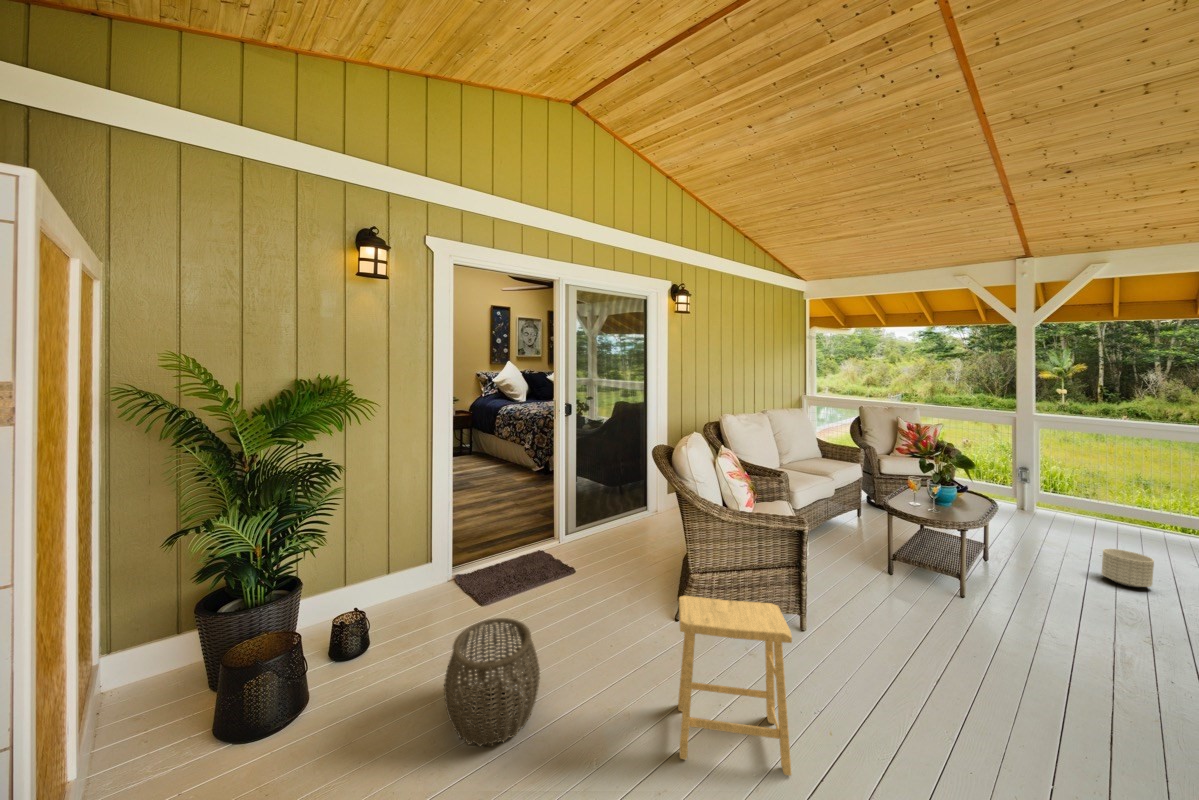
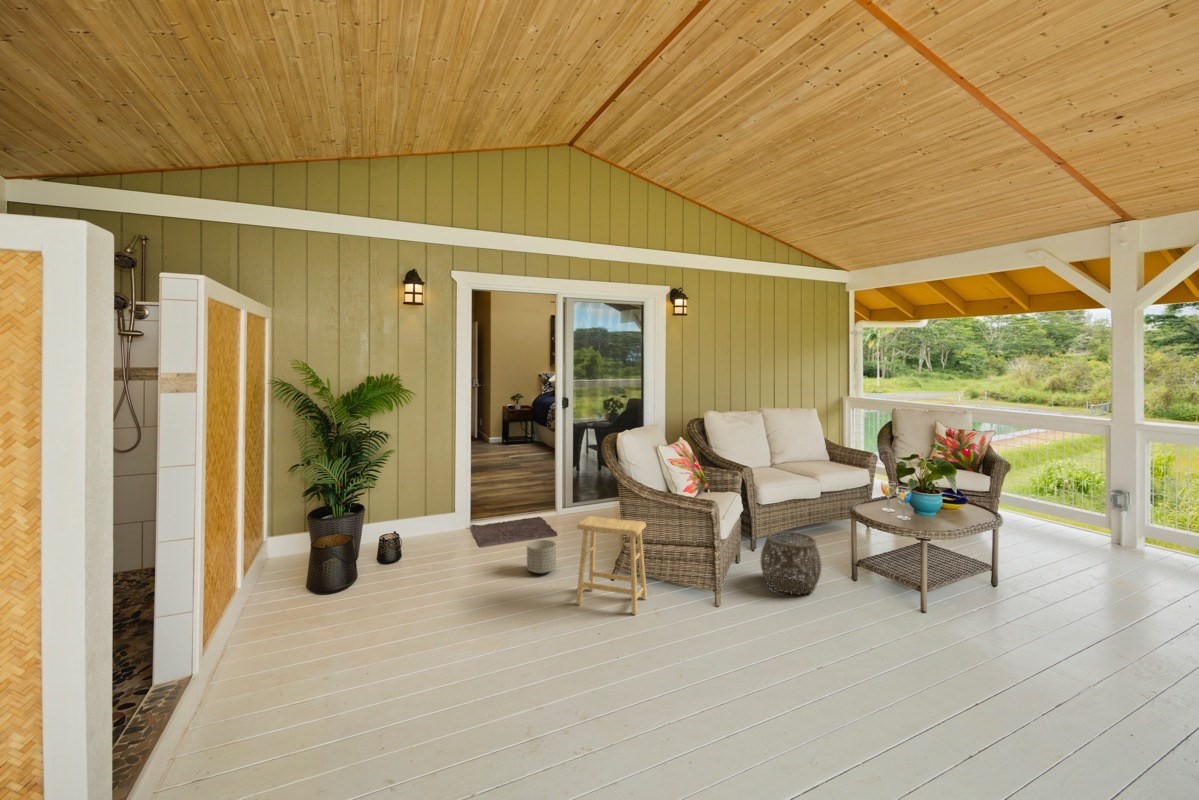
planter: present [1102,549,1154,587] -> present [527,540,556,574]
woven basket: present [444,618,540,746] -> present [761,531,821,595]

